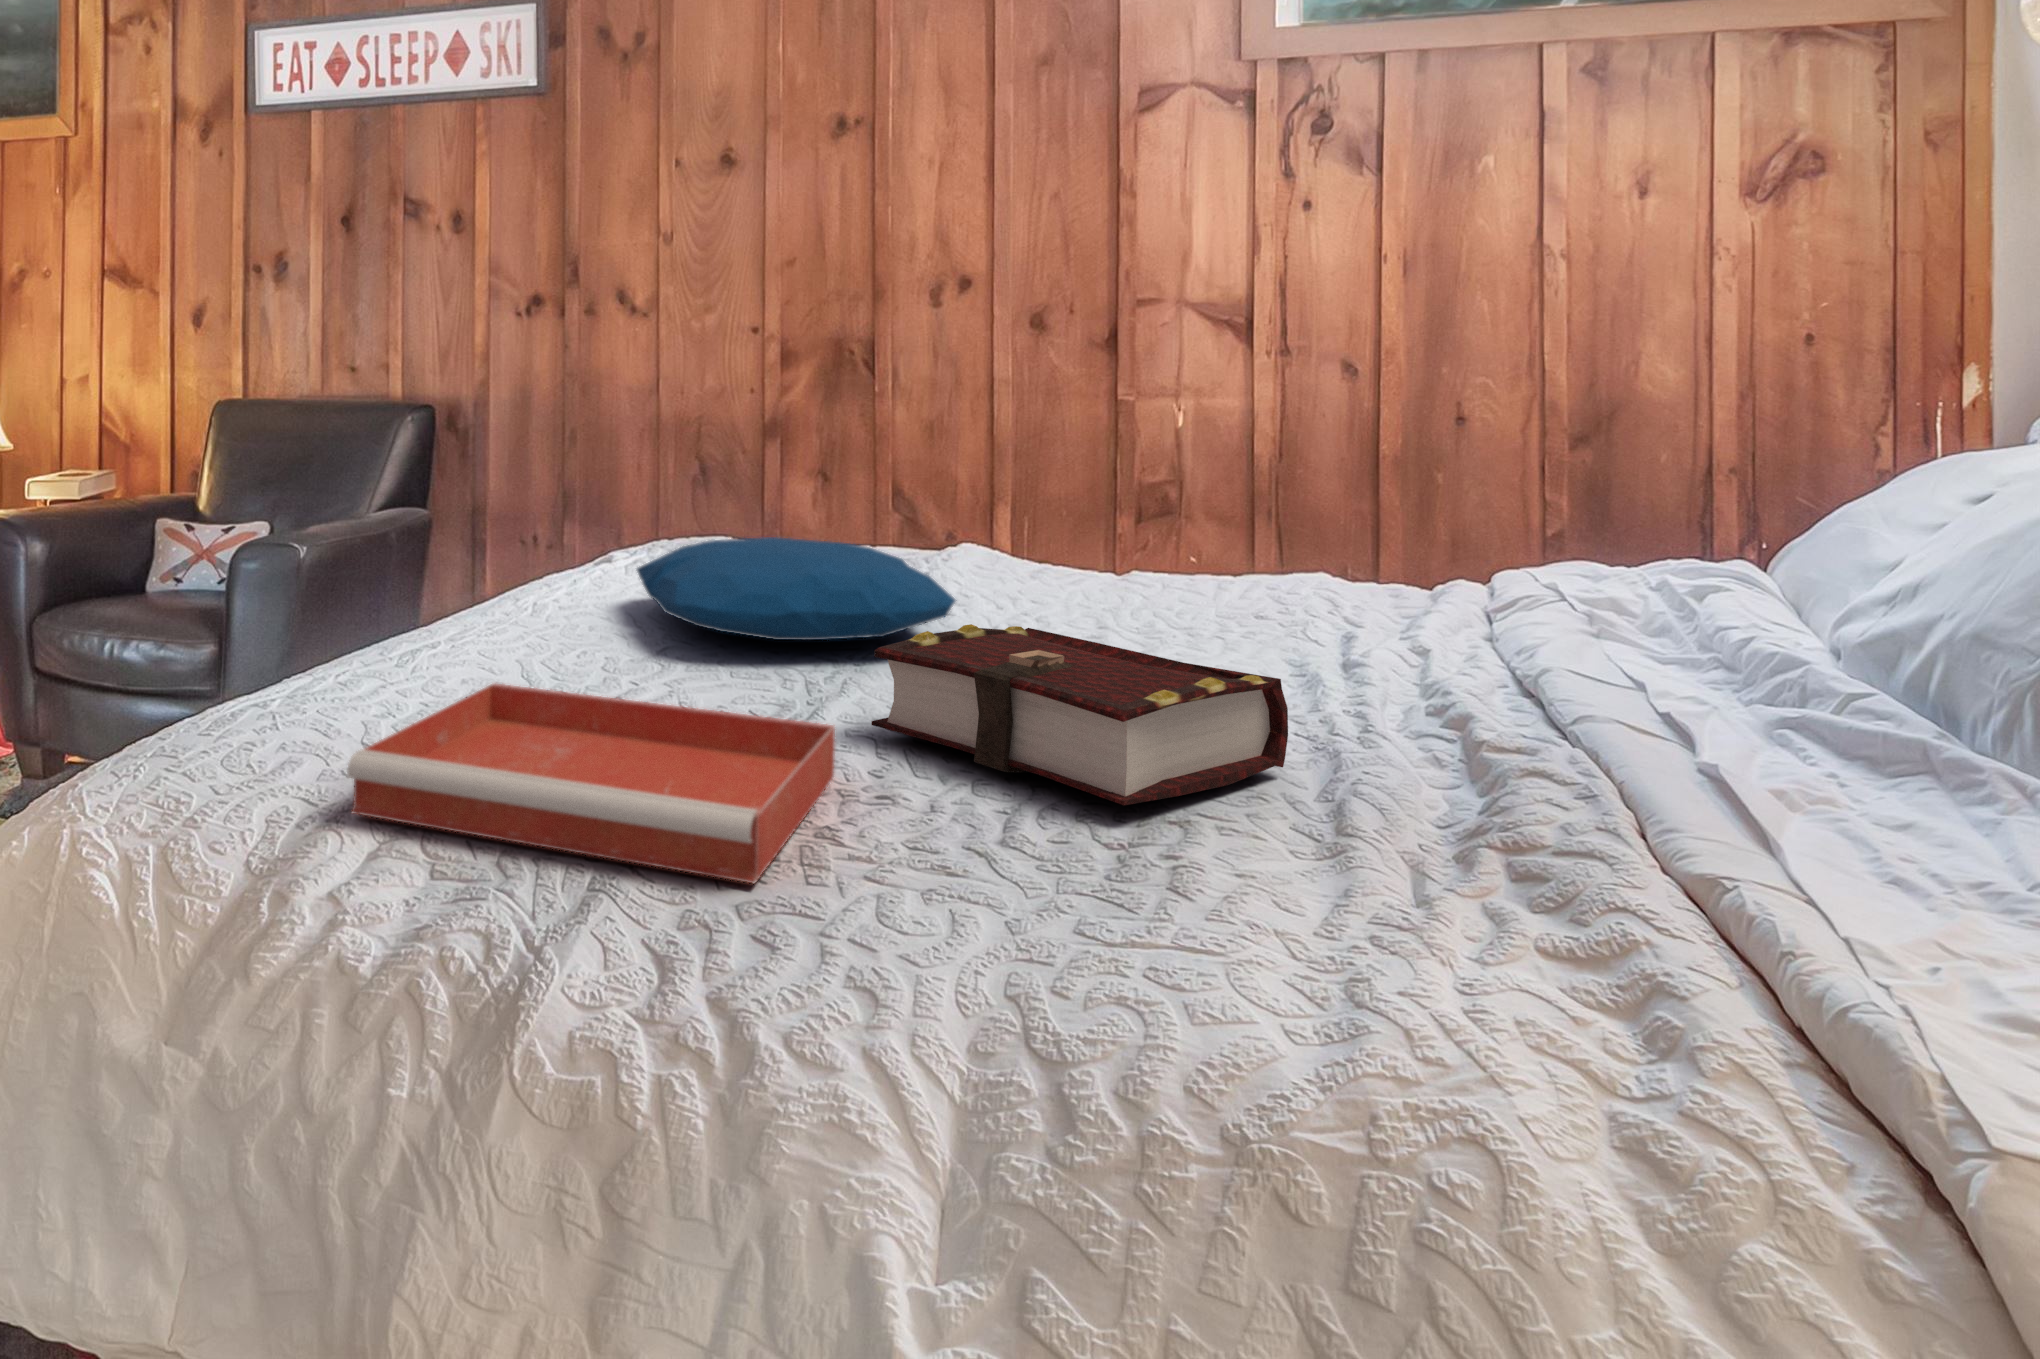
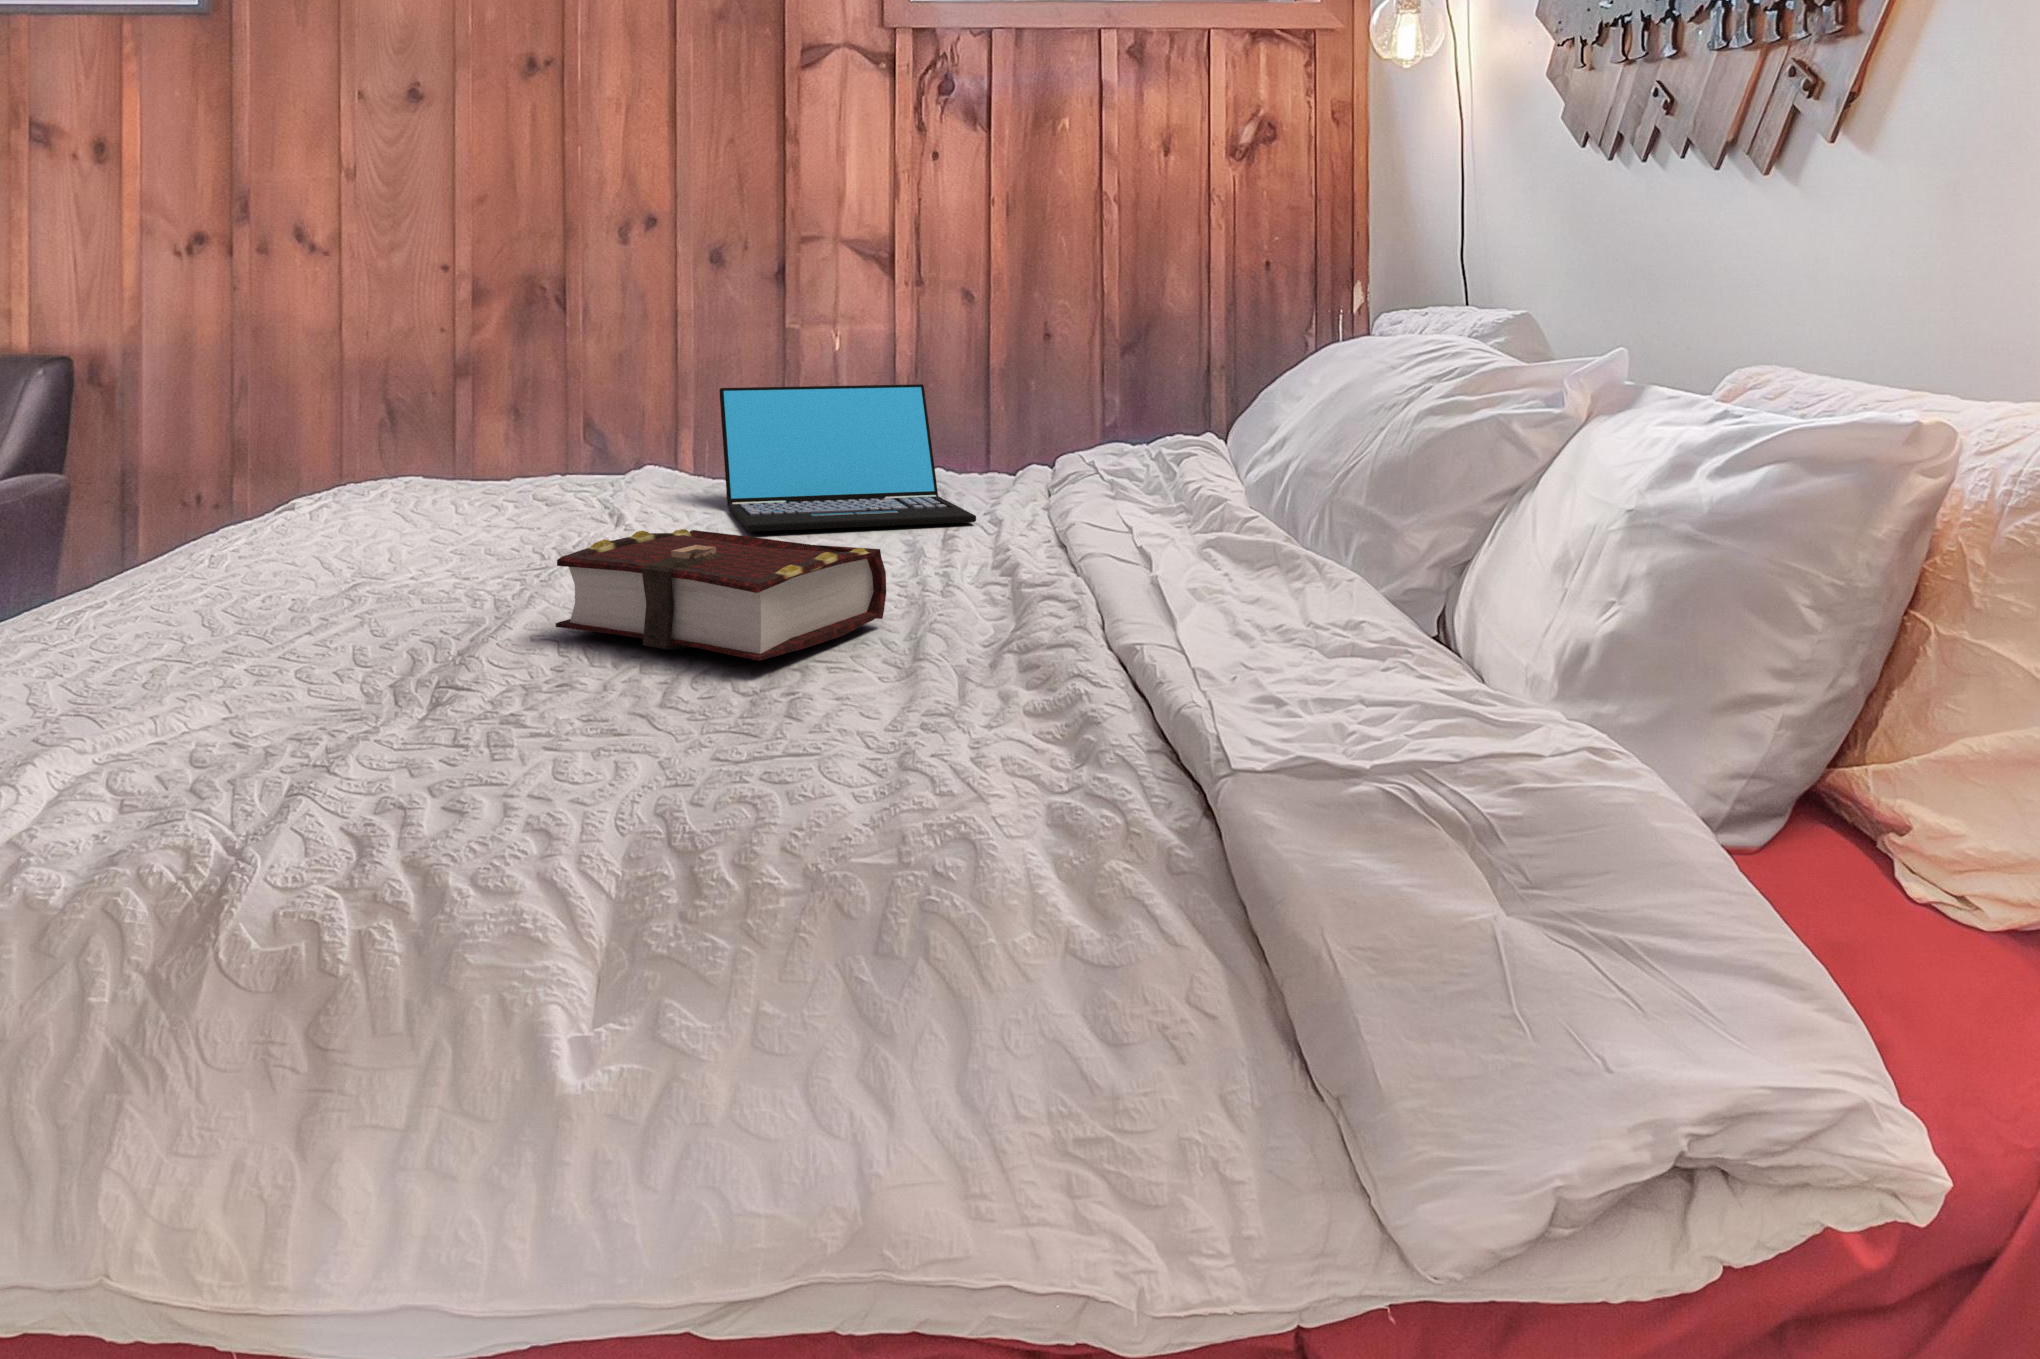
laptop: none [1049,462,1391,645] -> present [719,384,976,532]
pillow: present [637,537,955,640] -> none [325,471,636,563]
tray: present [347,684,835,884] -> none [16,628,521,770]

